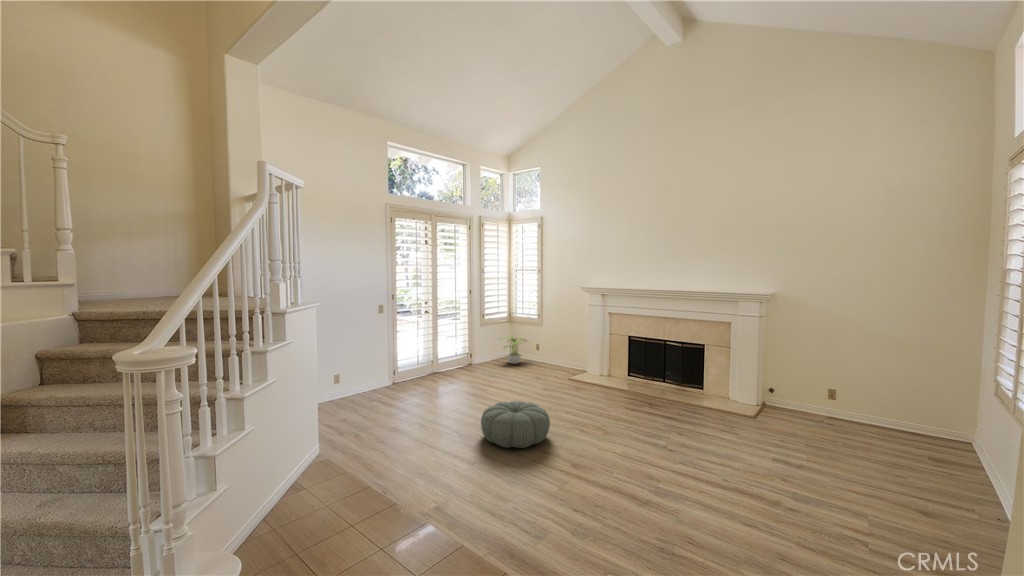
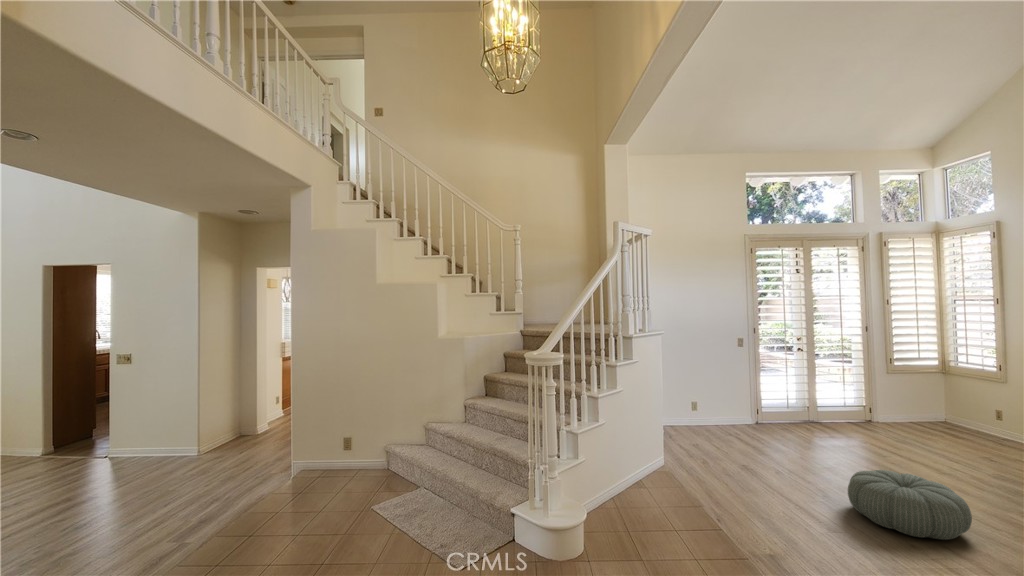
potted plant: present [504,335,526,364] -> none [920,393,986,436]

